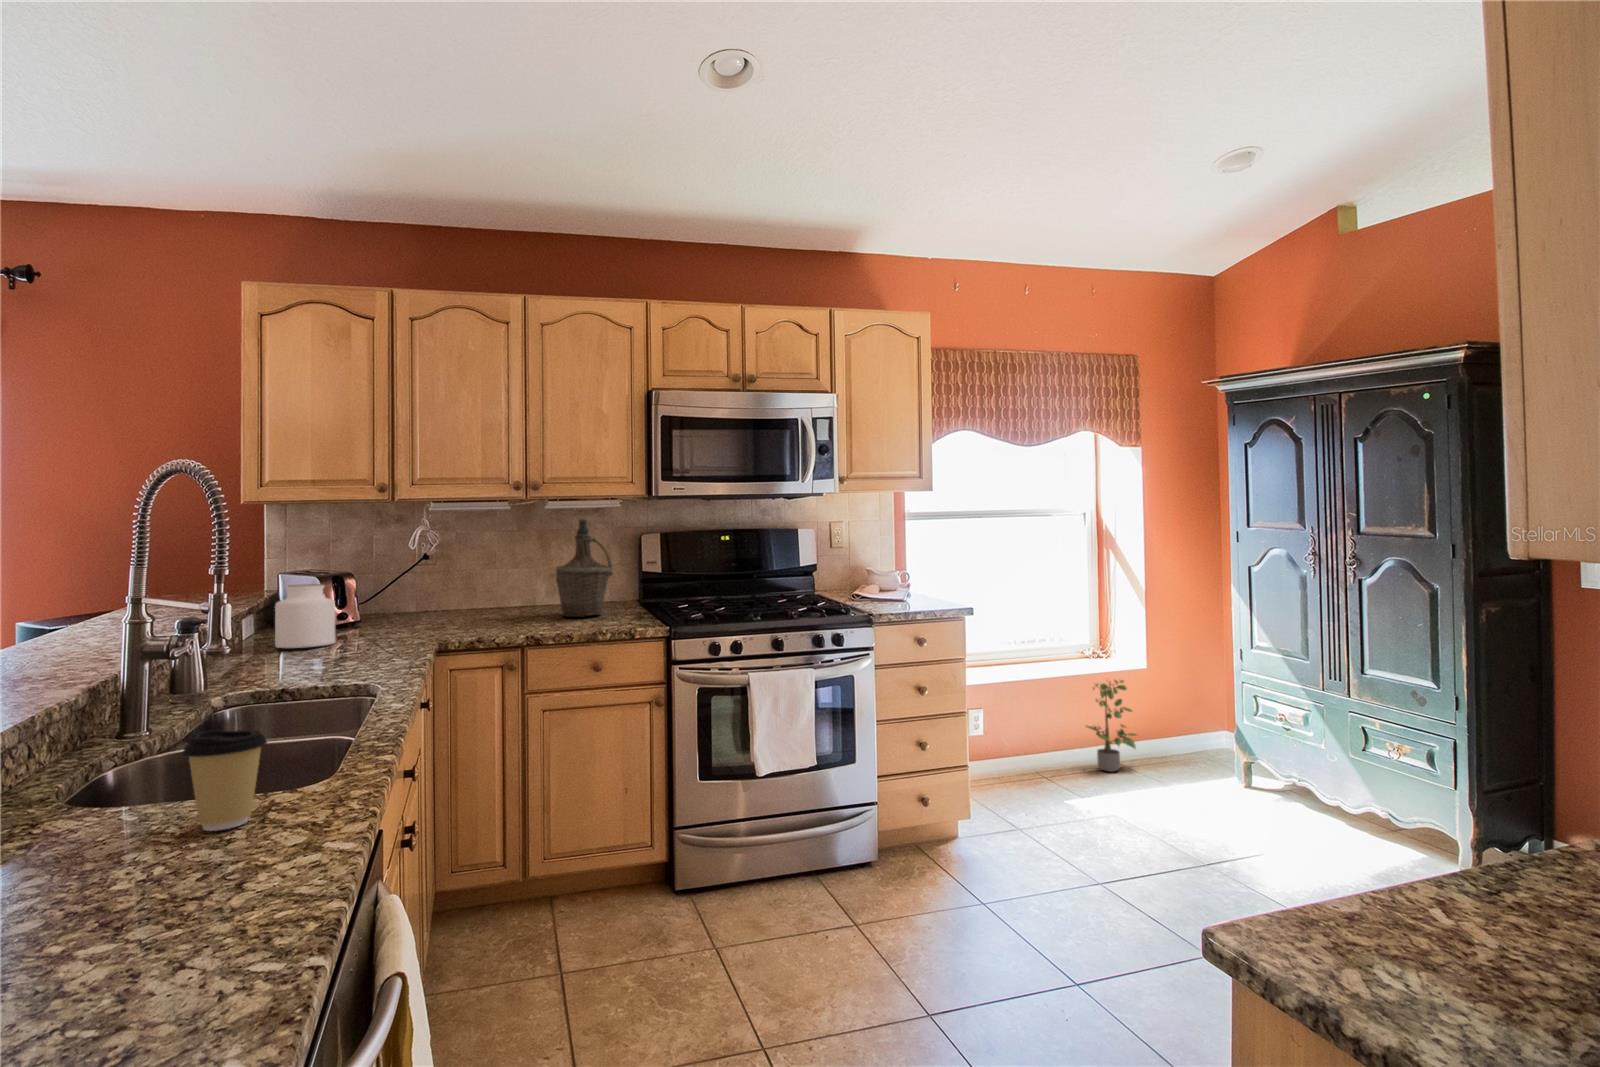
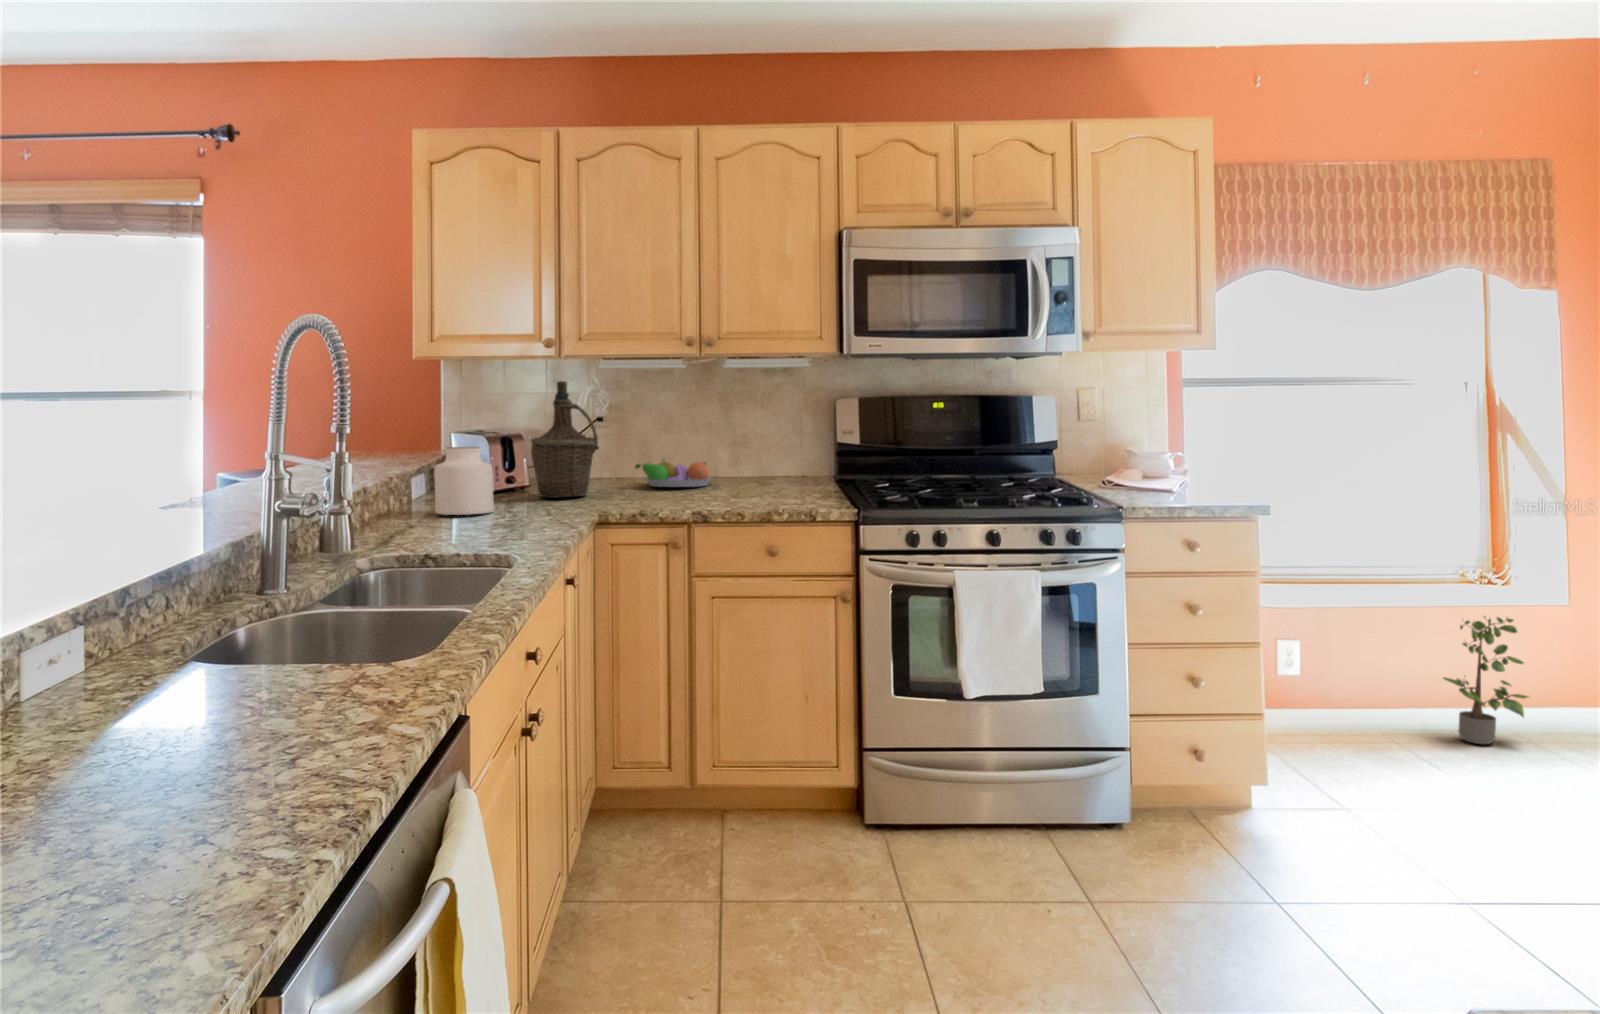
bottle: present [556,519,613,617] -> present [531,381,599,498]
fruit bowl: none [467,587,540,613] -> present [635,460,712,487]
coffee cup: present [182,730,267,831] -> none [264,590,351,697]

